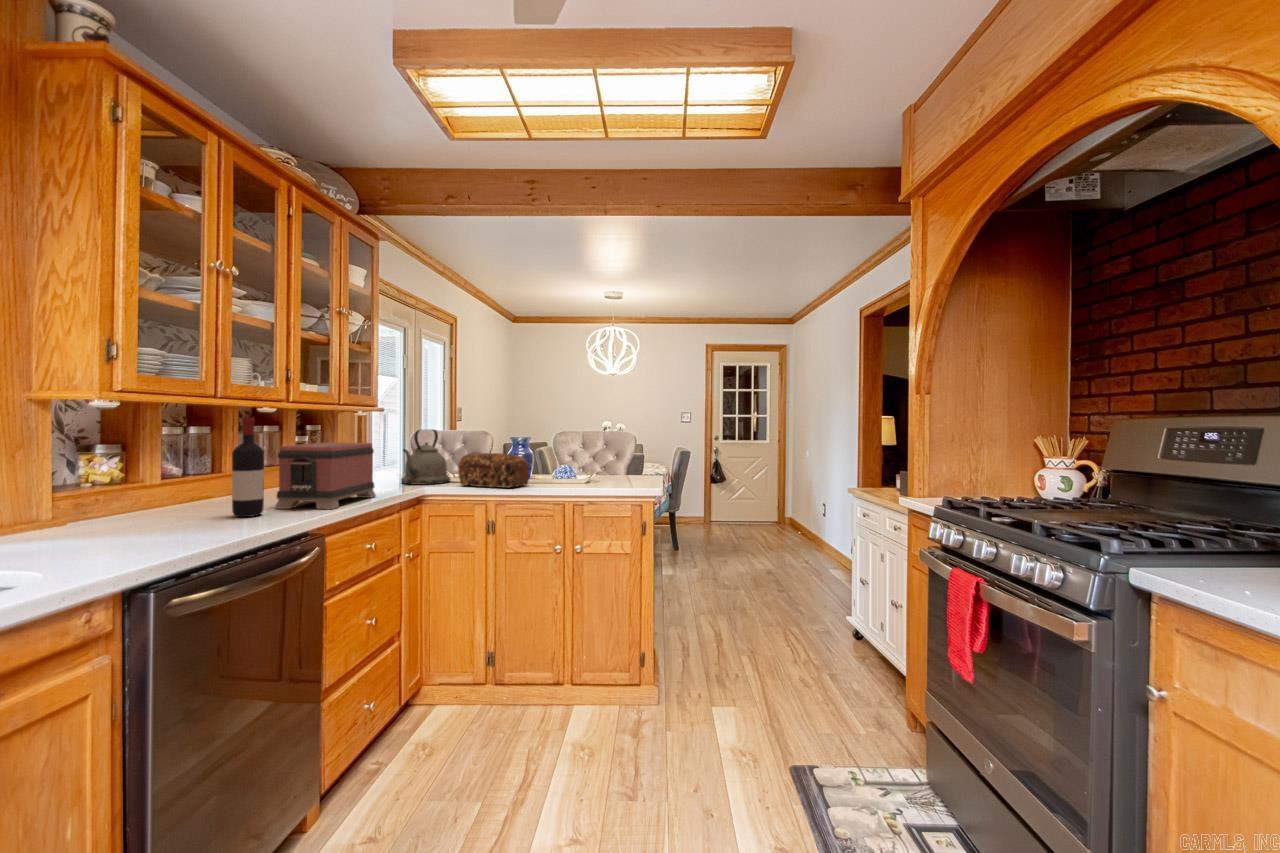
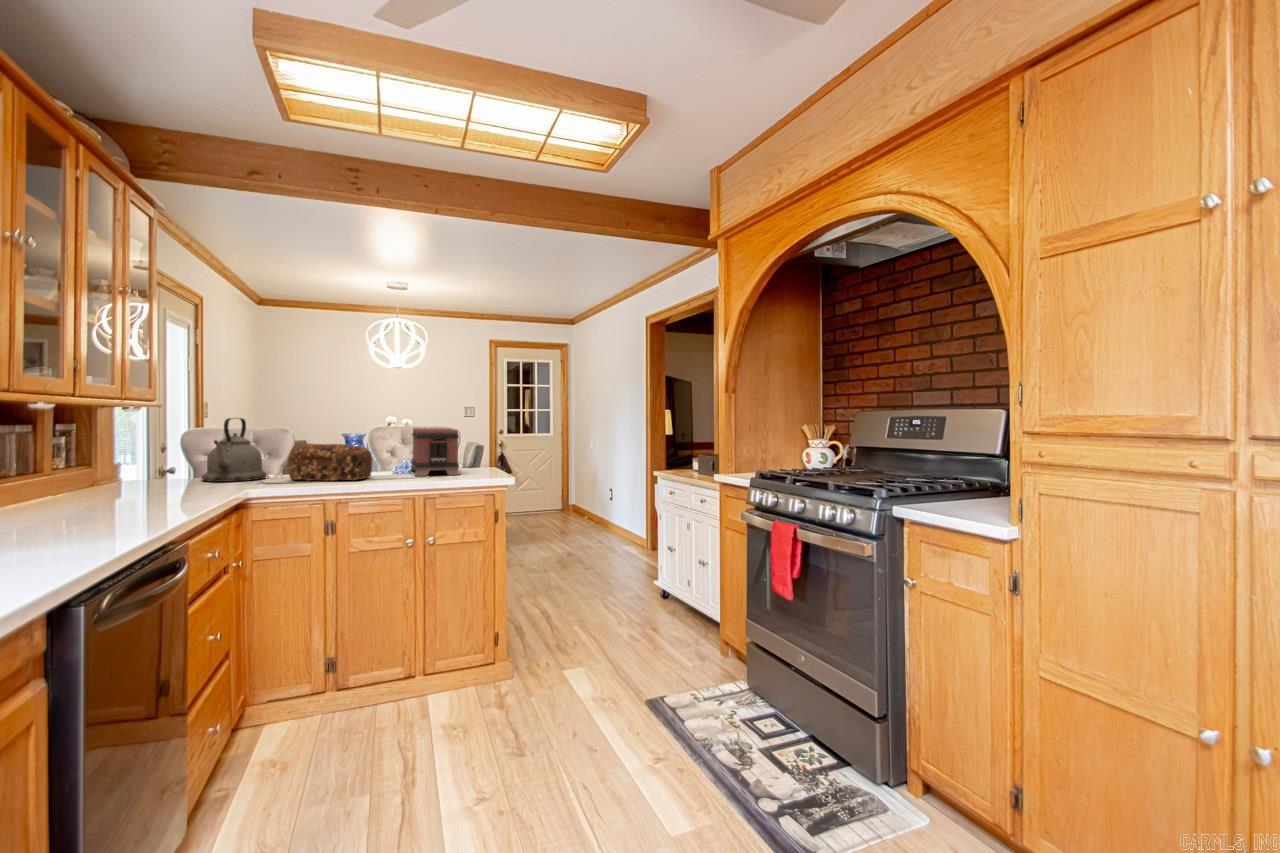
wine bottle: present [232,417,264,517] -> none [45,398,90,522]
toaster: present [275,442,376,509] -> present [411,428,460,476]

